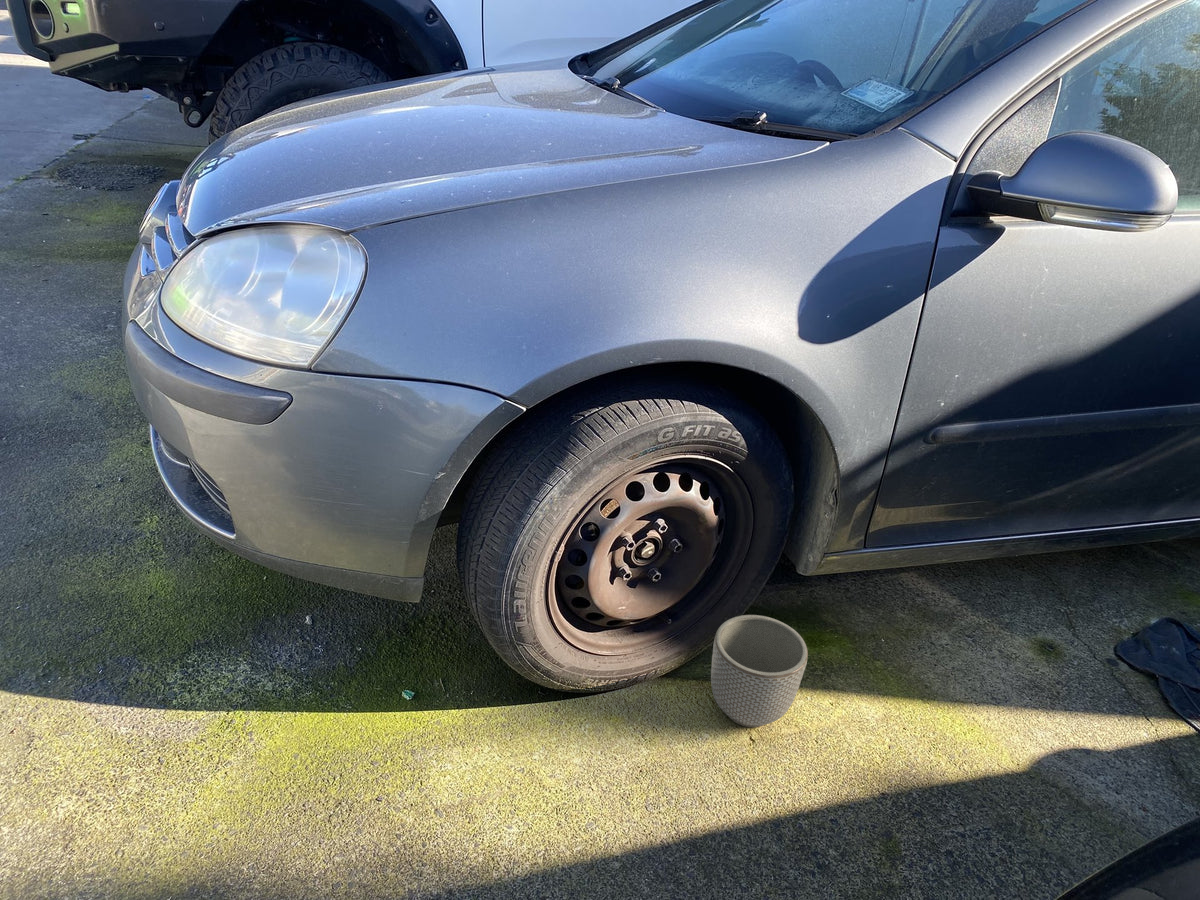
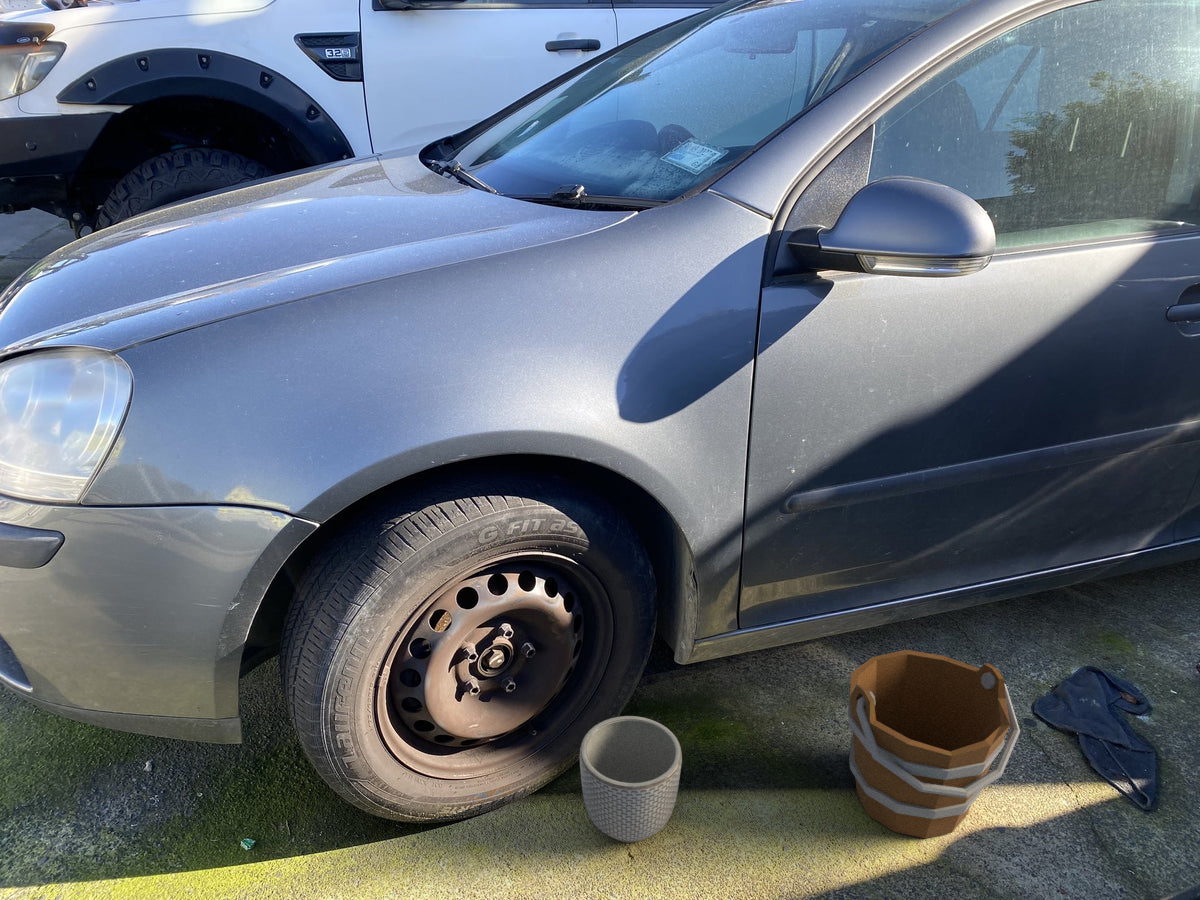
bucket: none [953,581,1120,751] -> present [848,650,1020,838]

